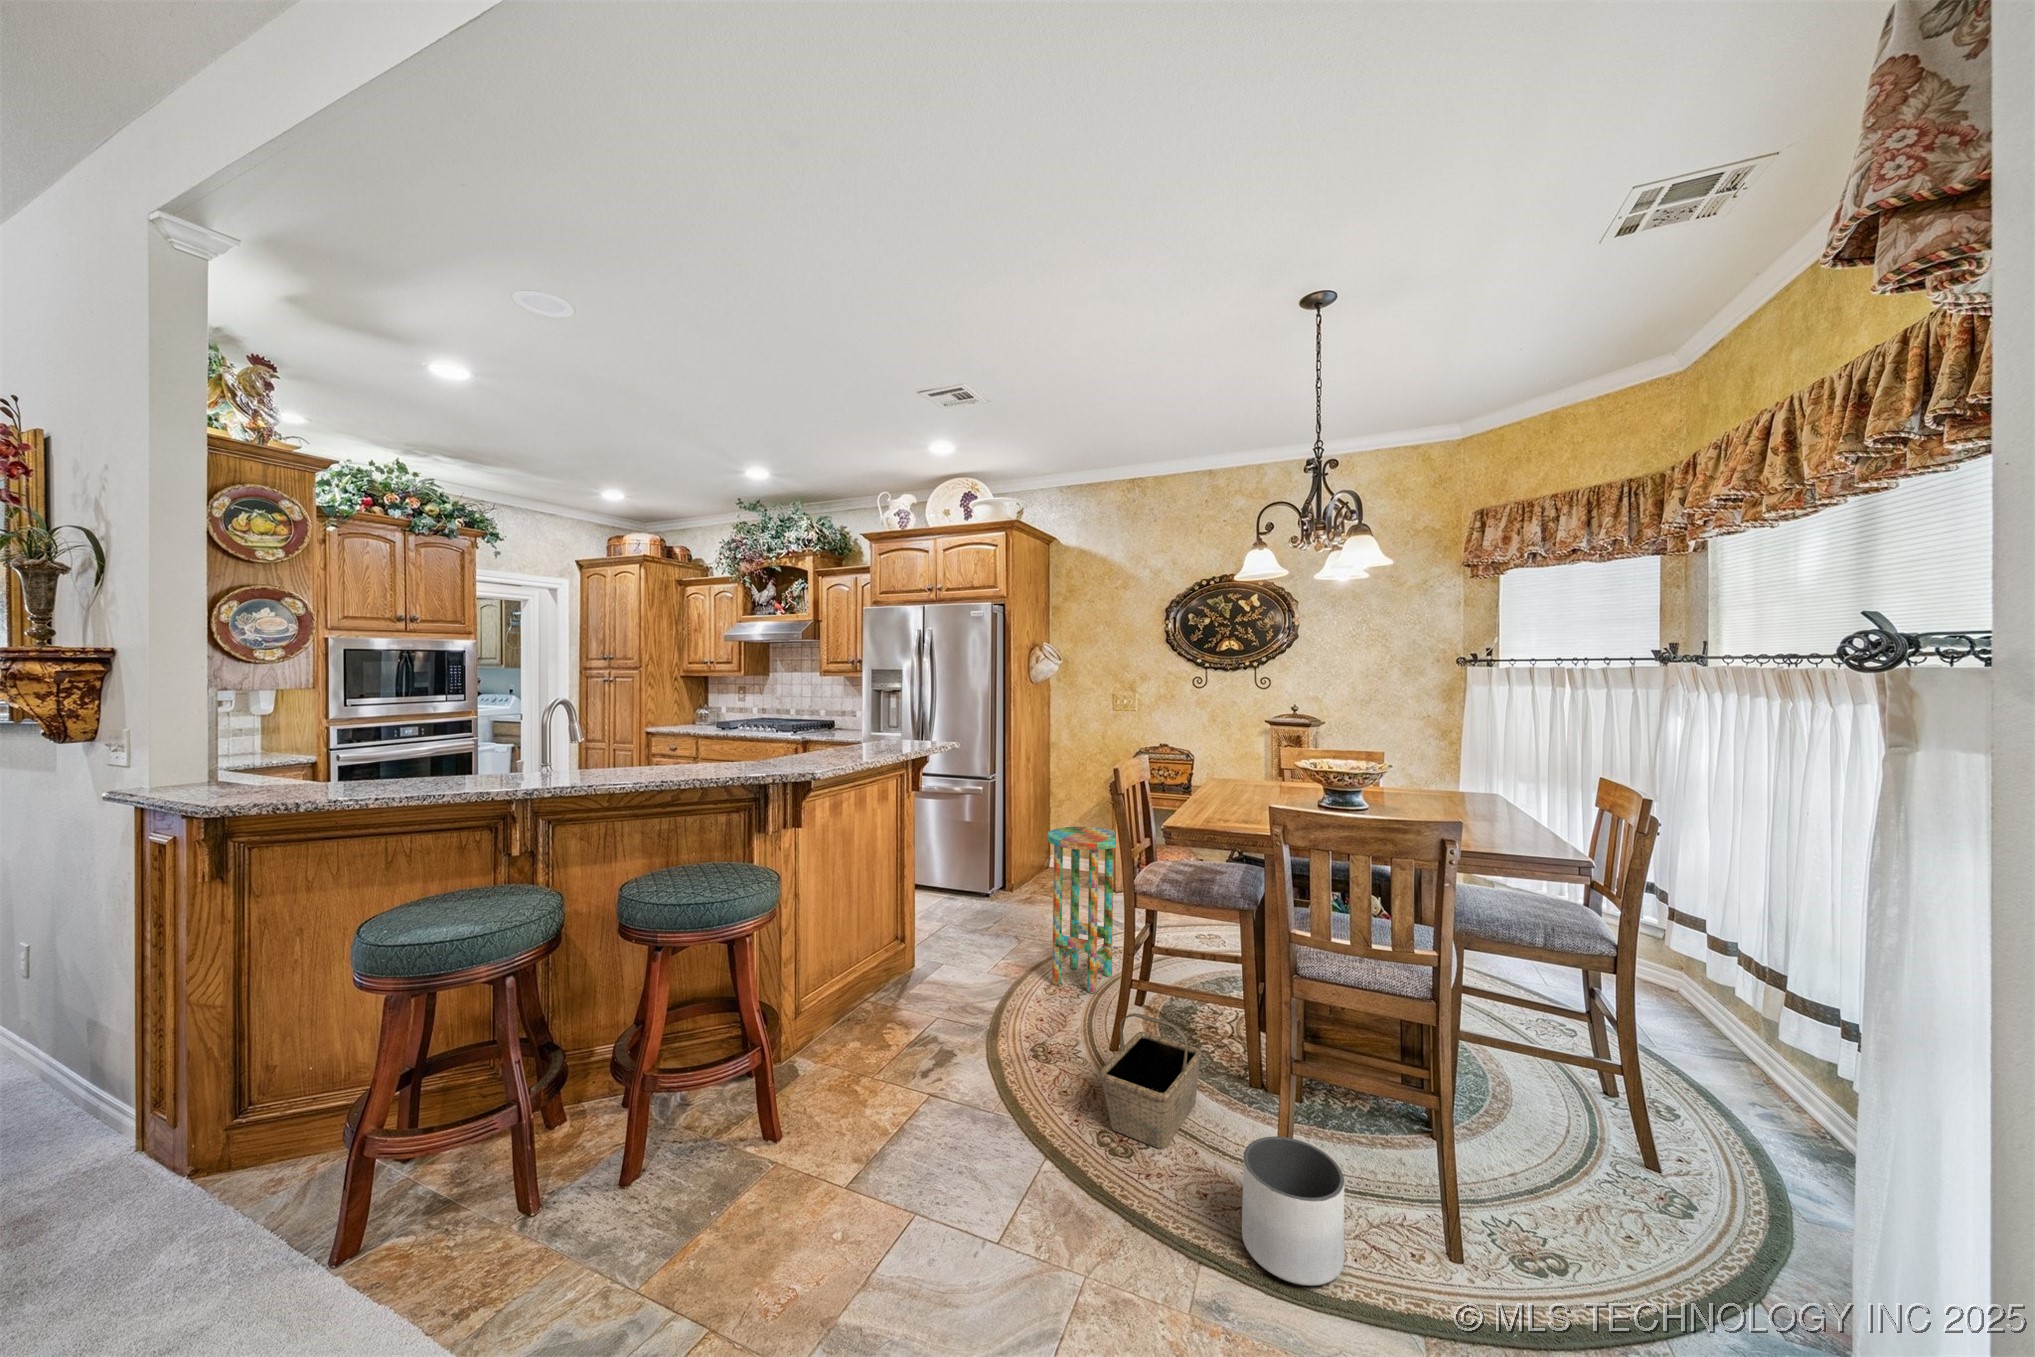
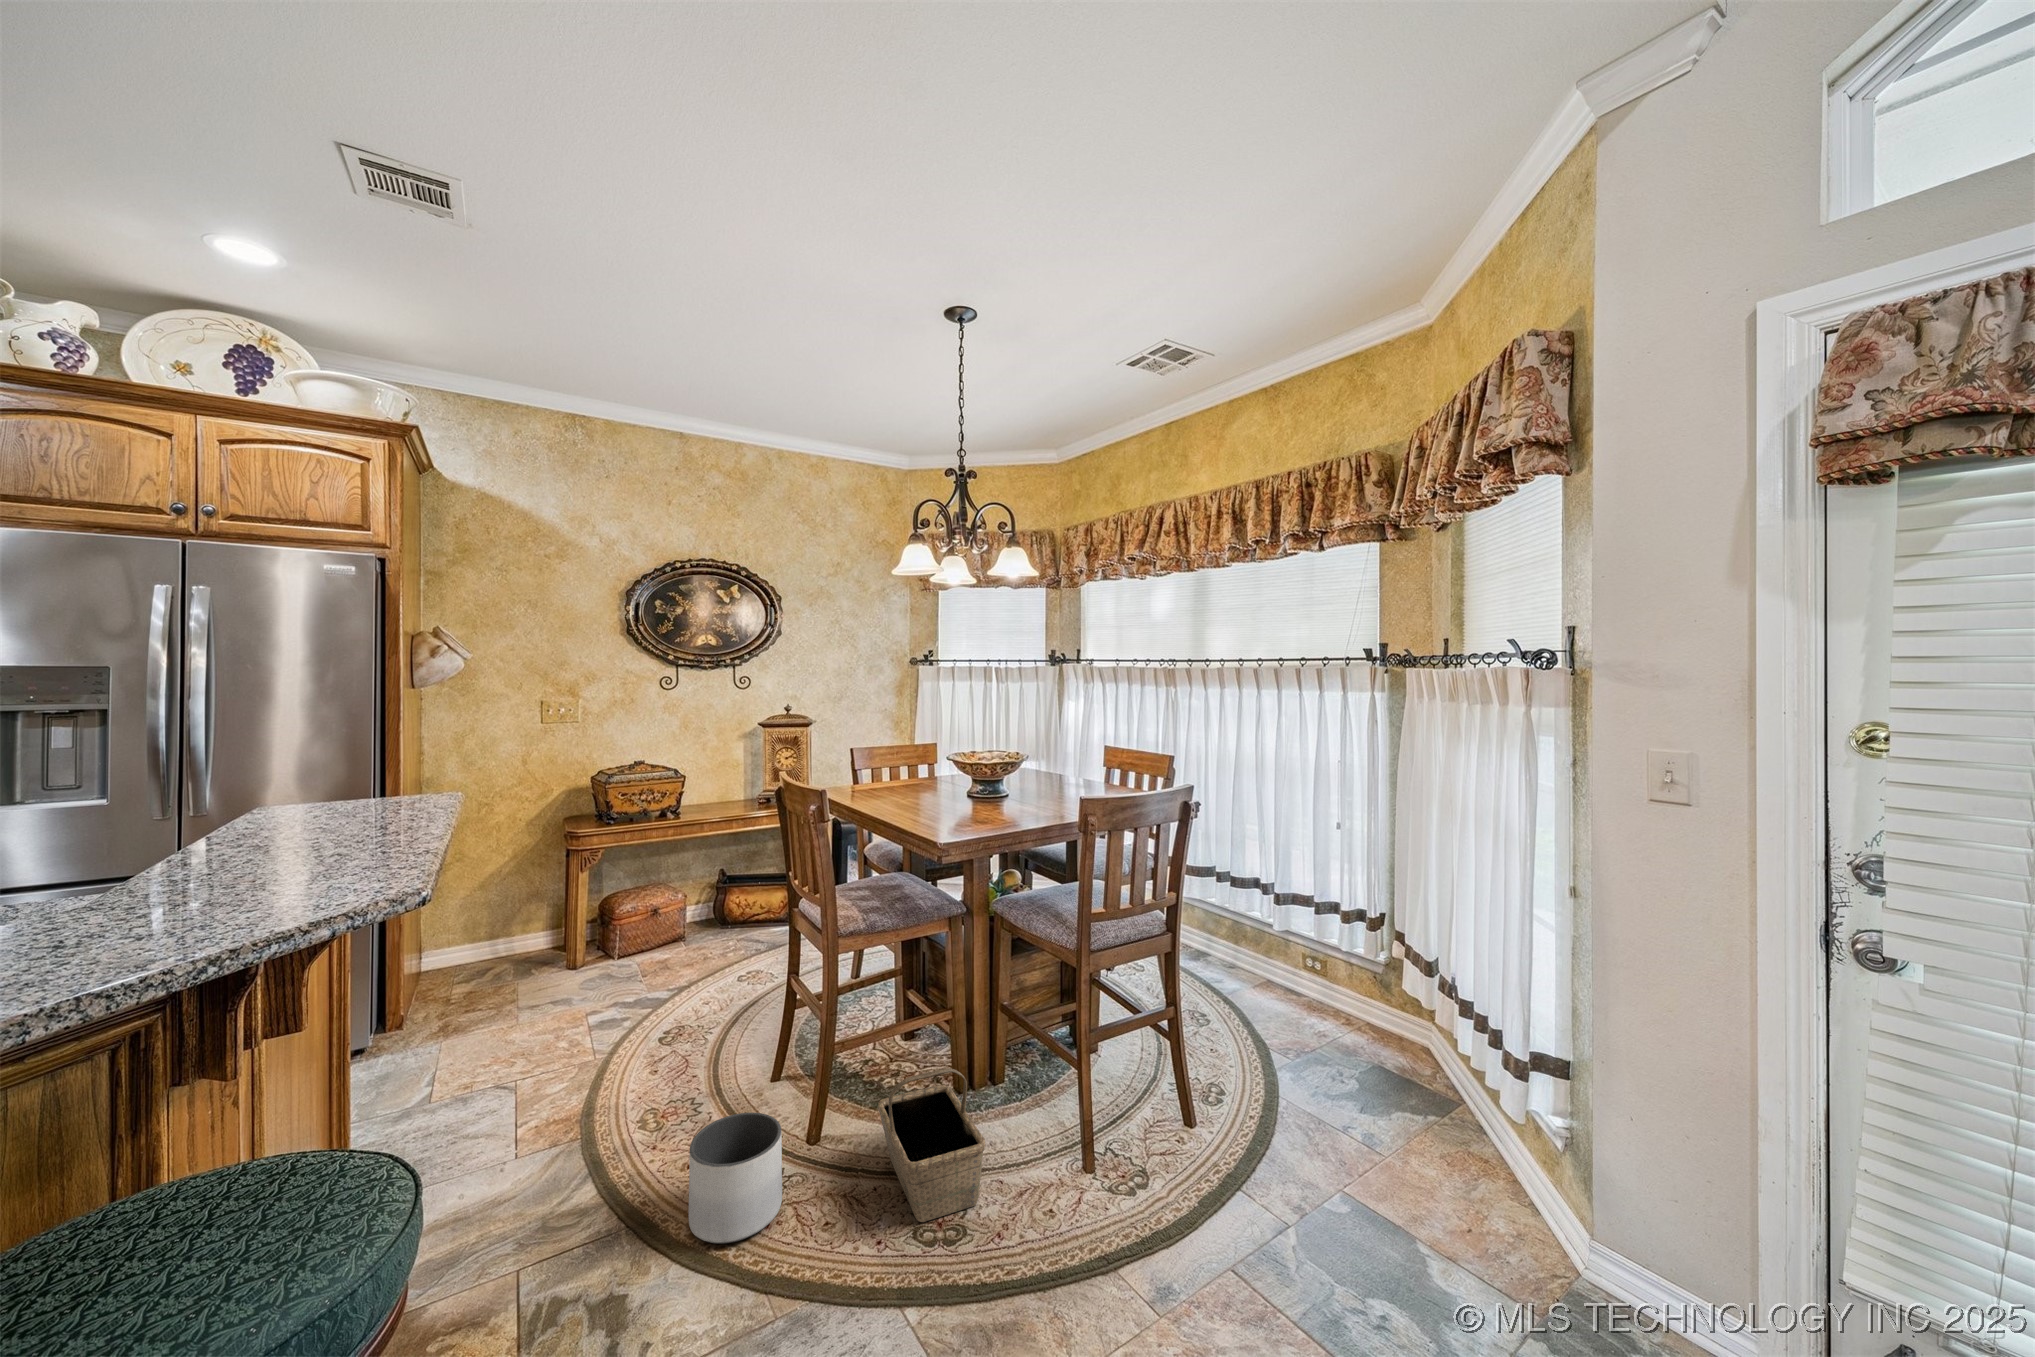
side table: present [1047,827,1117,993] -> none [619,883,732,1119]
planter: present [1242,1136,1344,1286] -> present [689,1113,782,1244]

